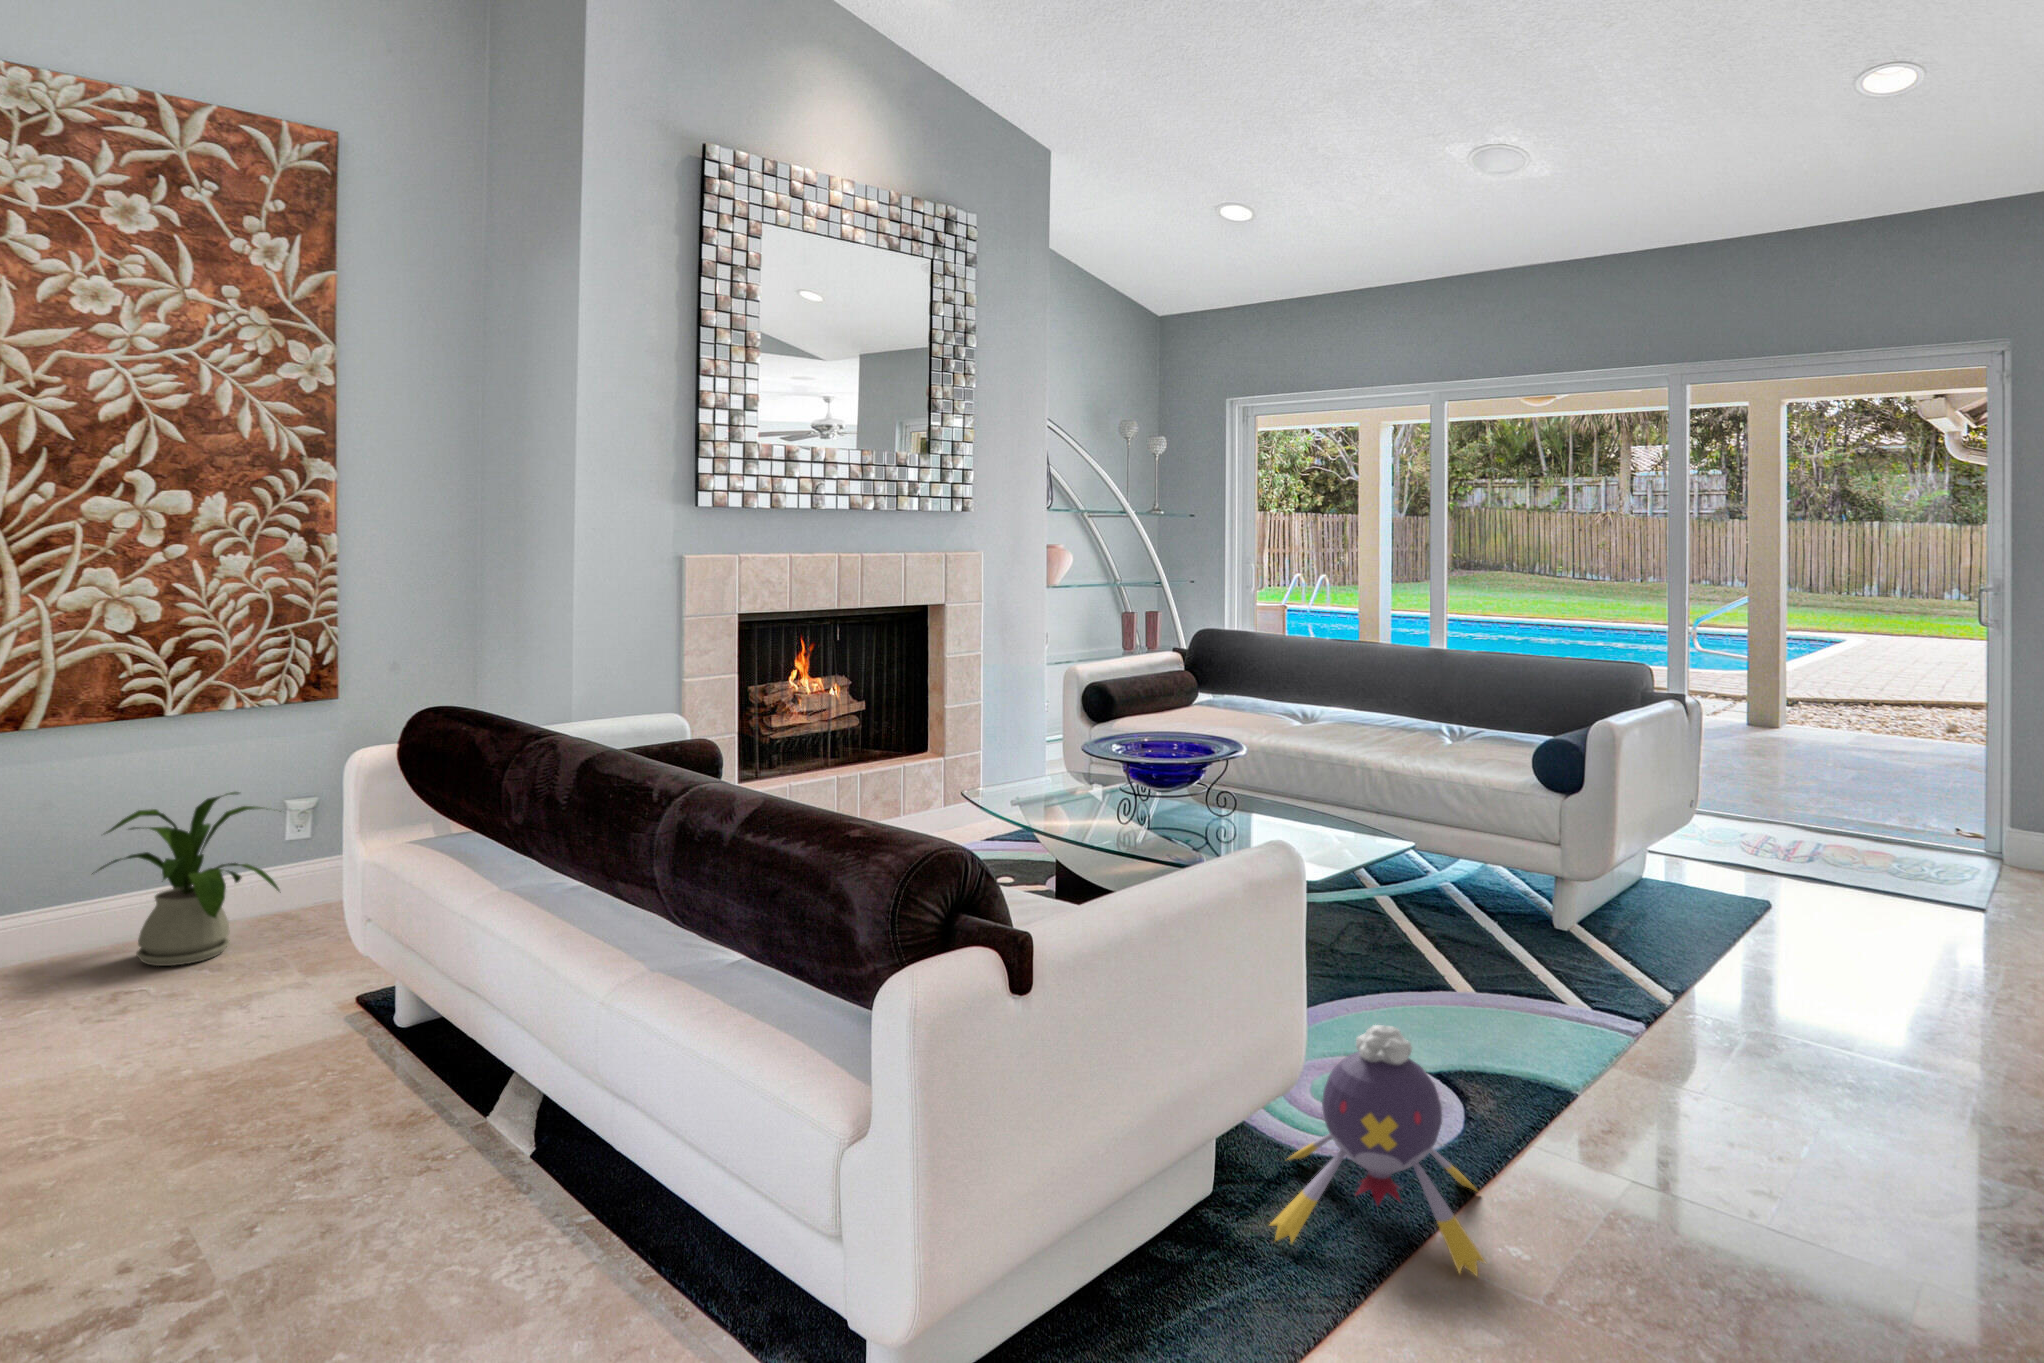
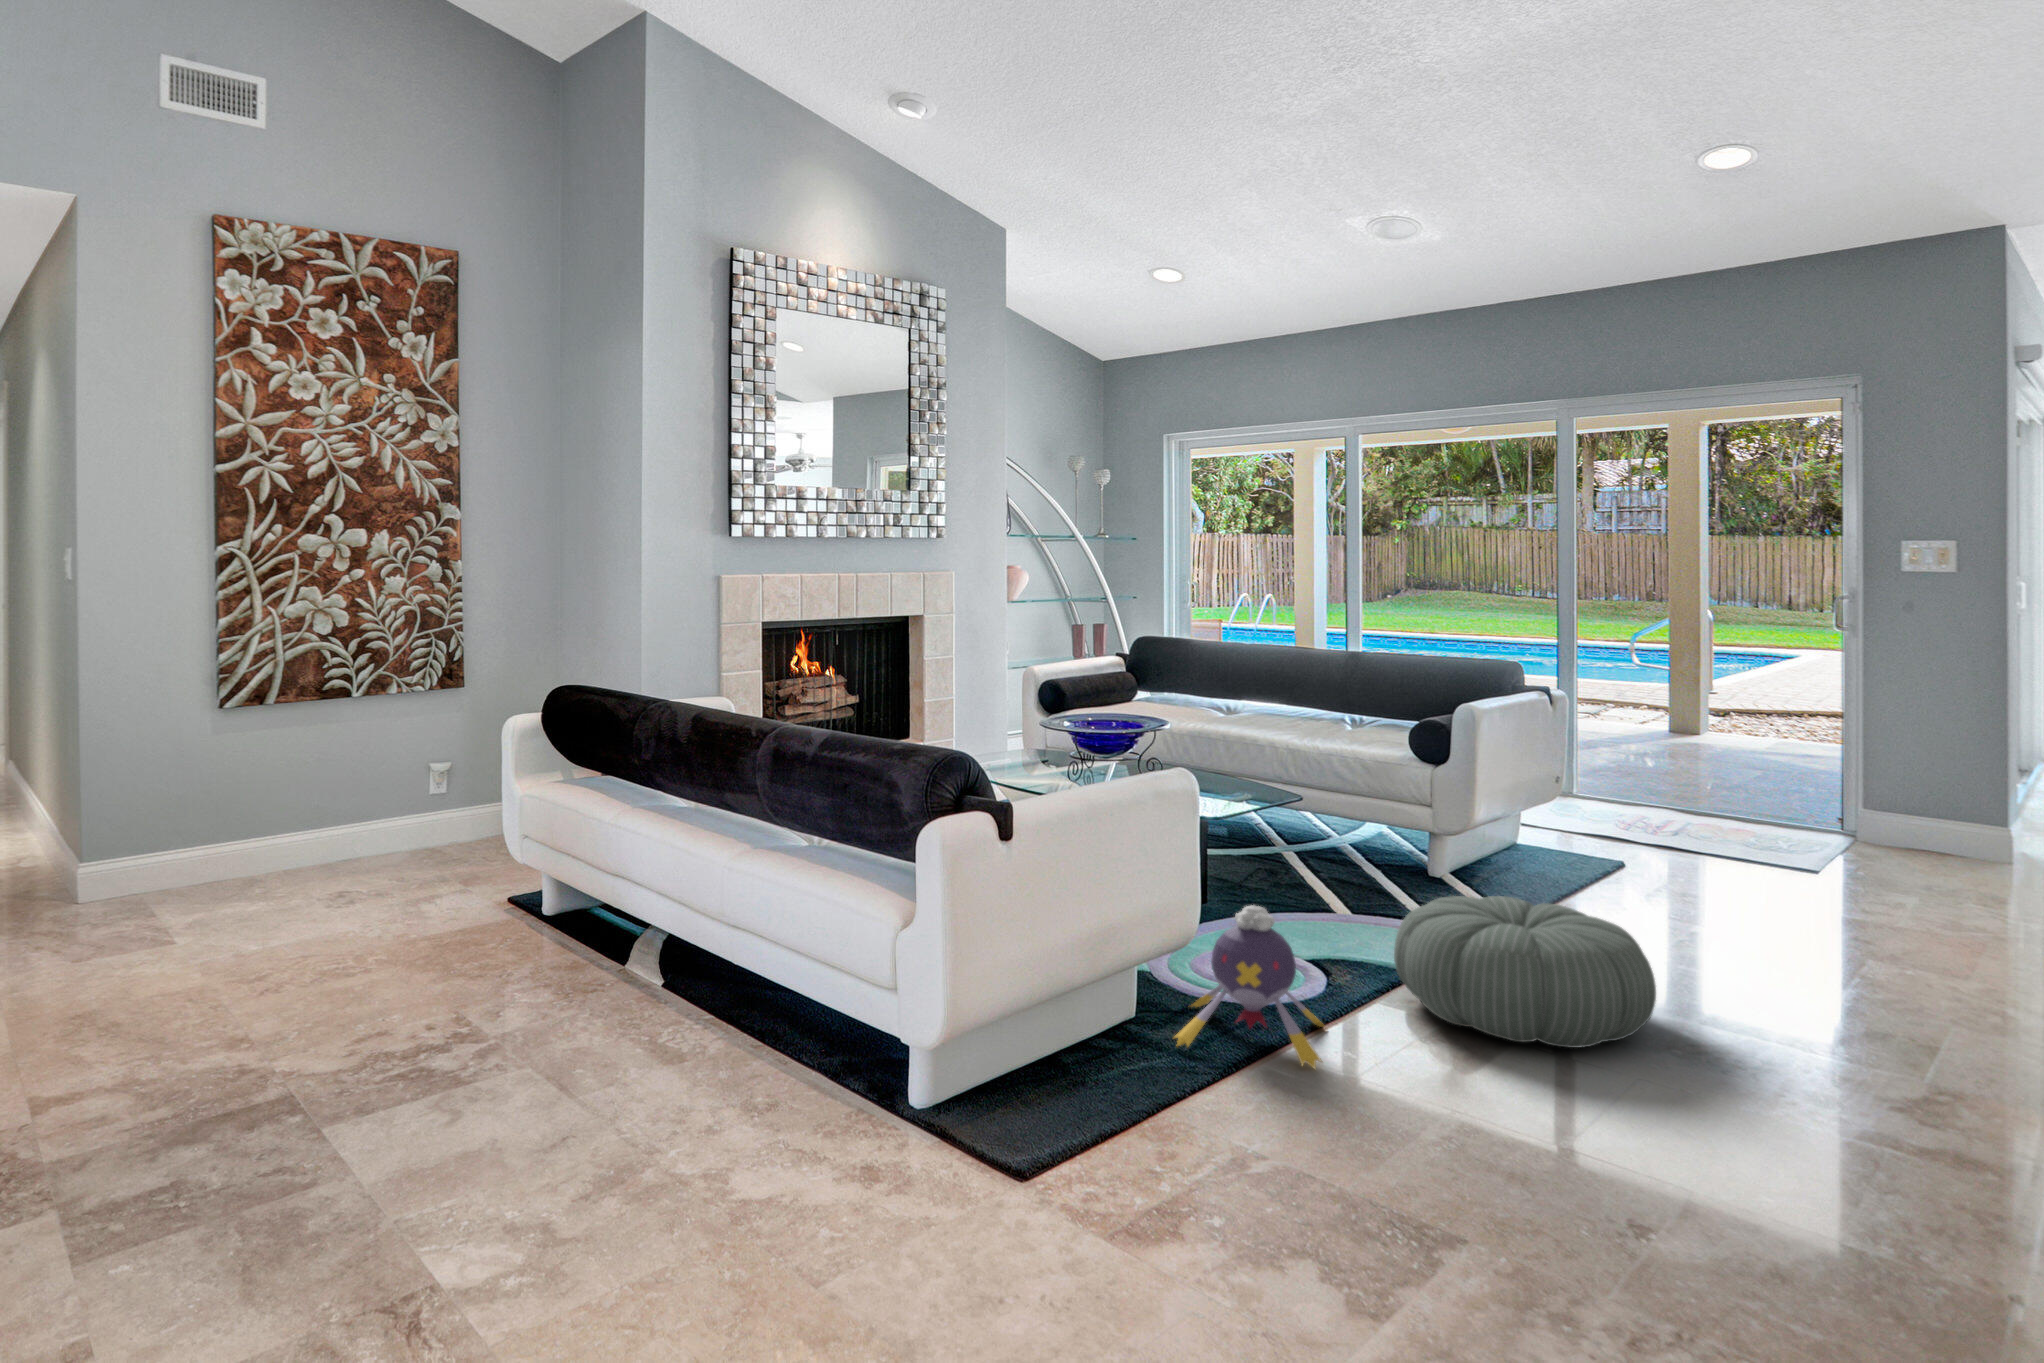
house plant: present [92,792,279,966] -> none [307,753,440,880]
pouf: none [1558,983,1920,1217] -> present [1394,896,1656,1048]

